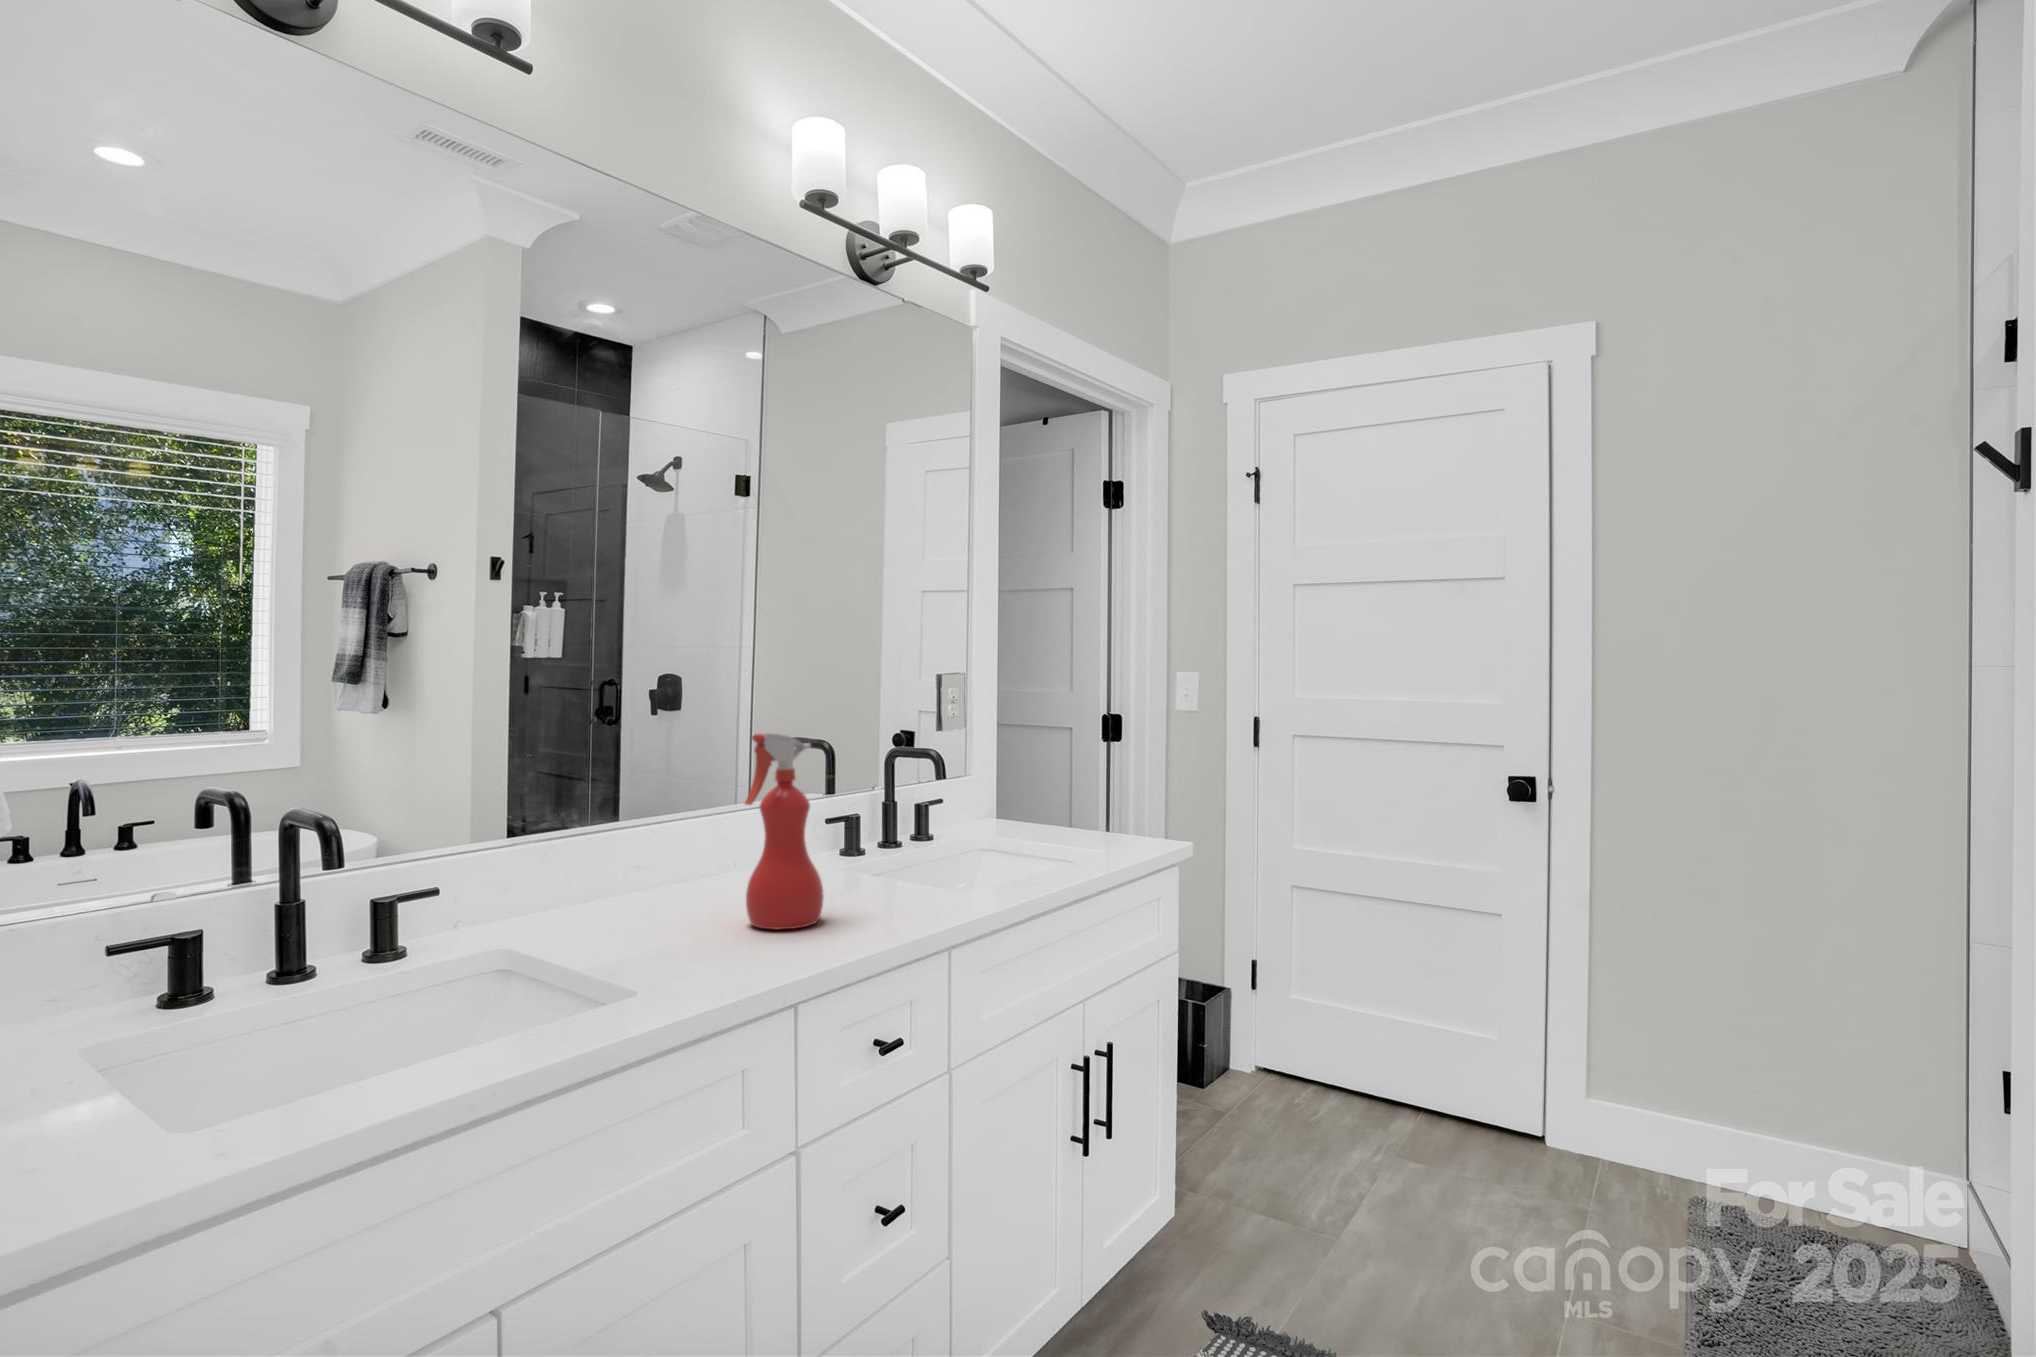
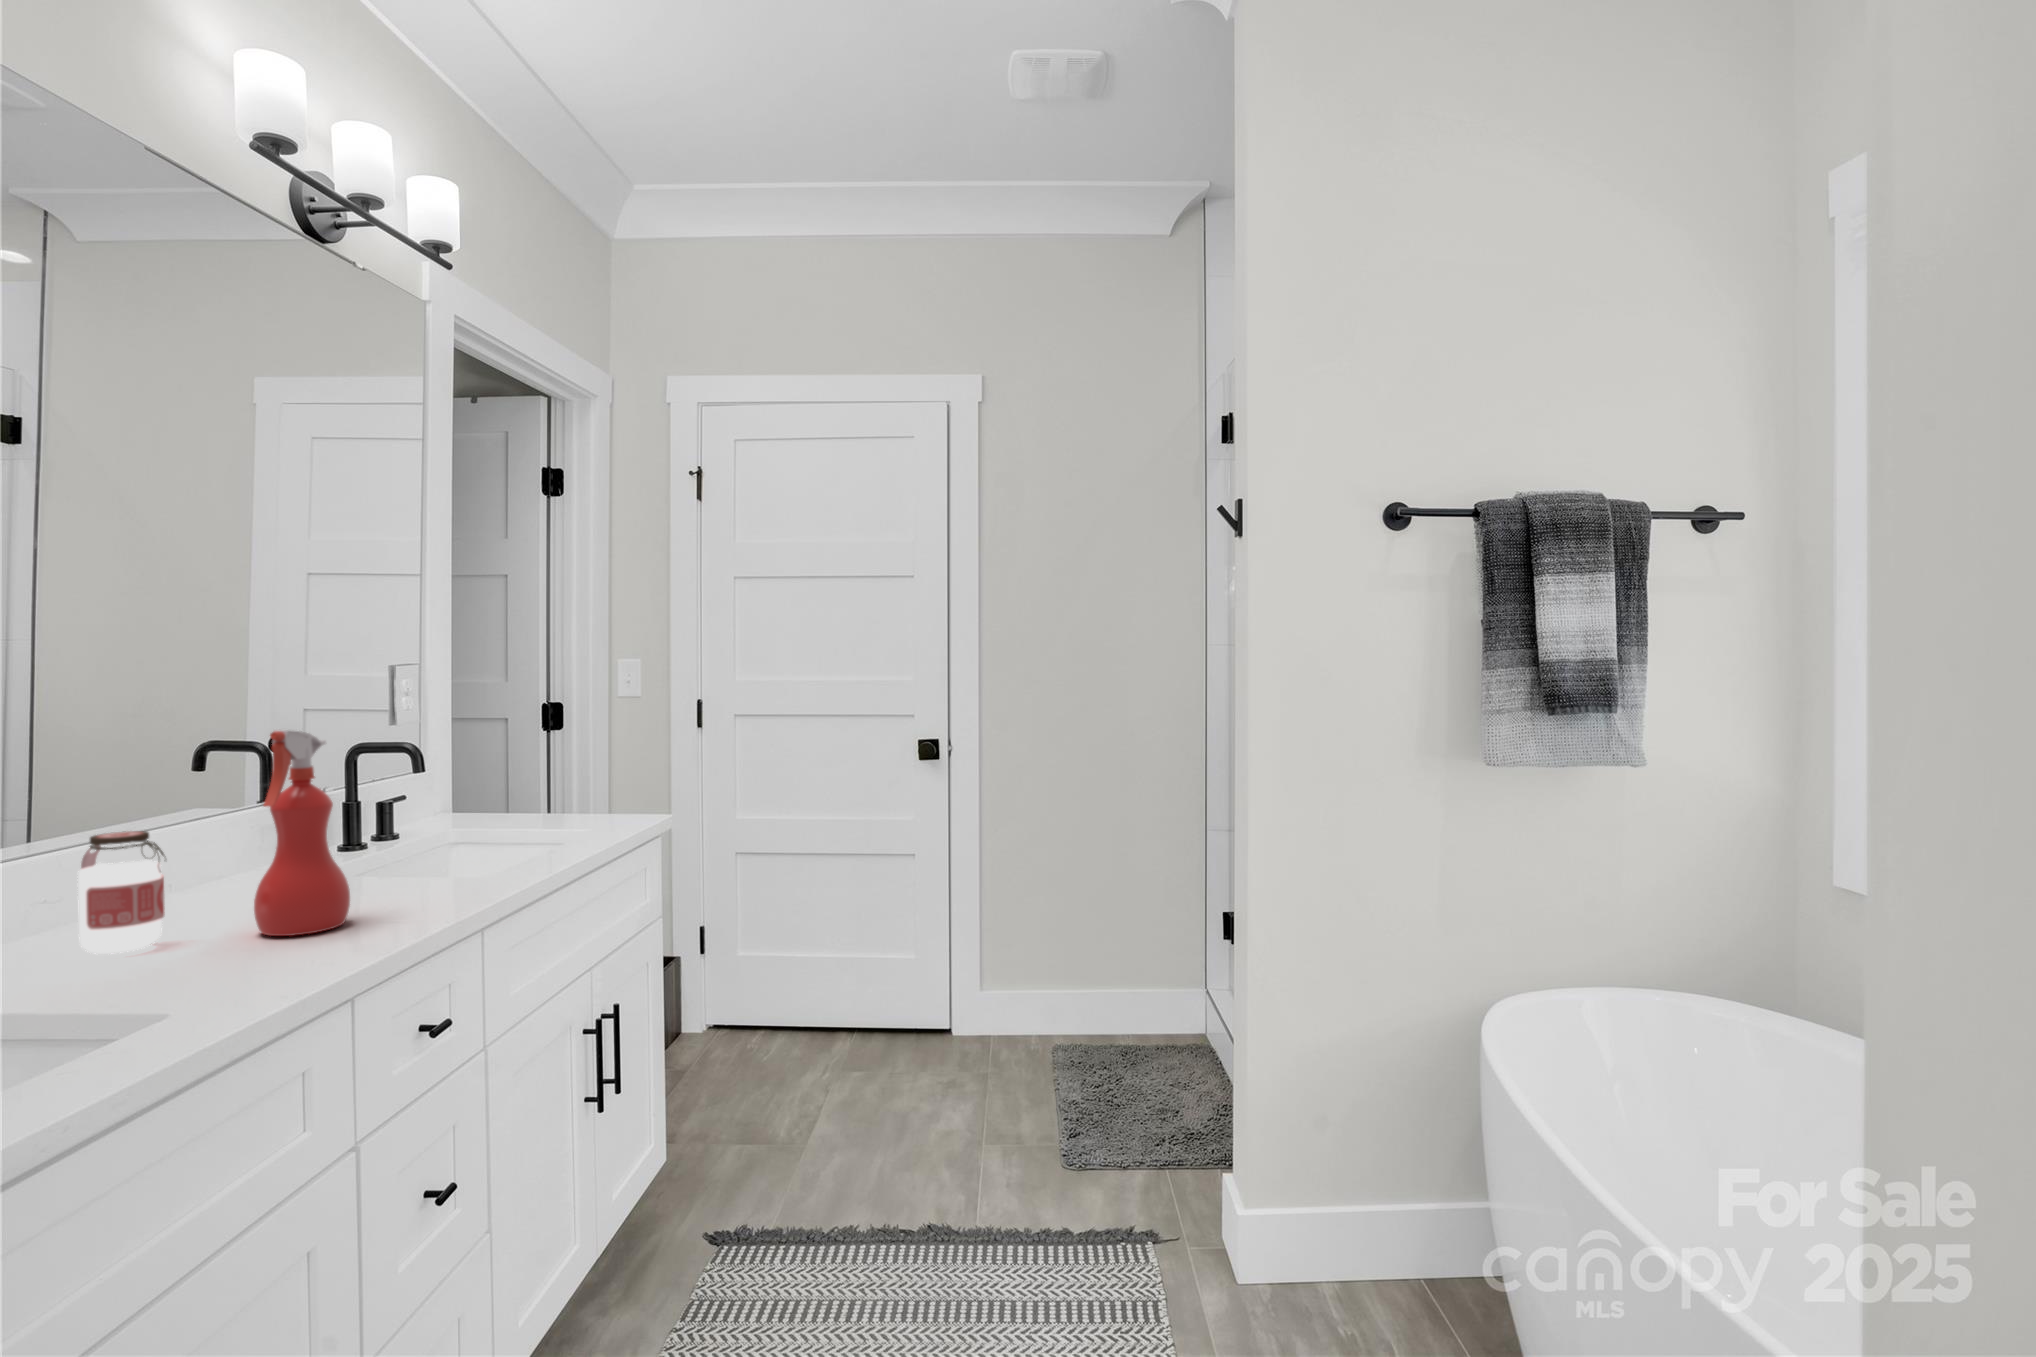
jar: none [621,818,686,927] -> present [78,831,164,954]

